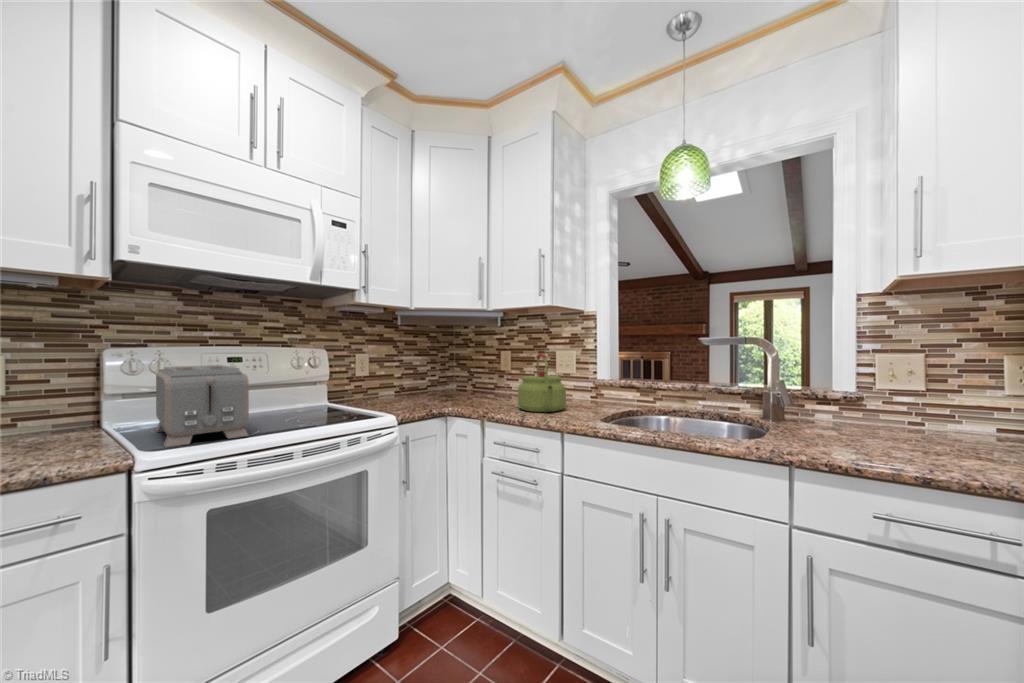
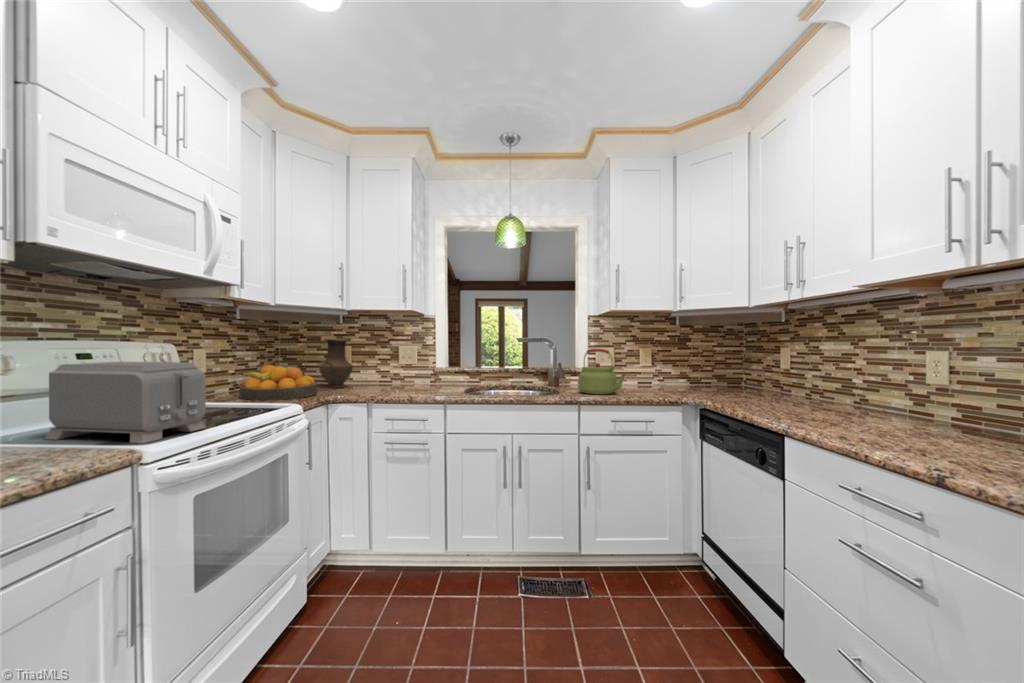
vase: none [474,343,508,397] -> present [319,339,353,388]
kettle: present [518,353,566,412] -> present [578,349,625,395]
fruit bowl: none [382,370,454,407] -> present [239,365,317,400]

